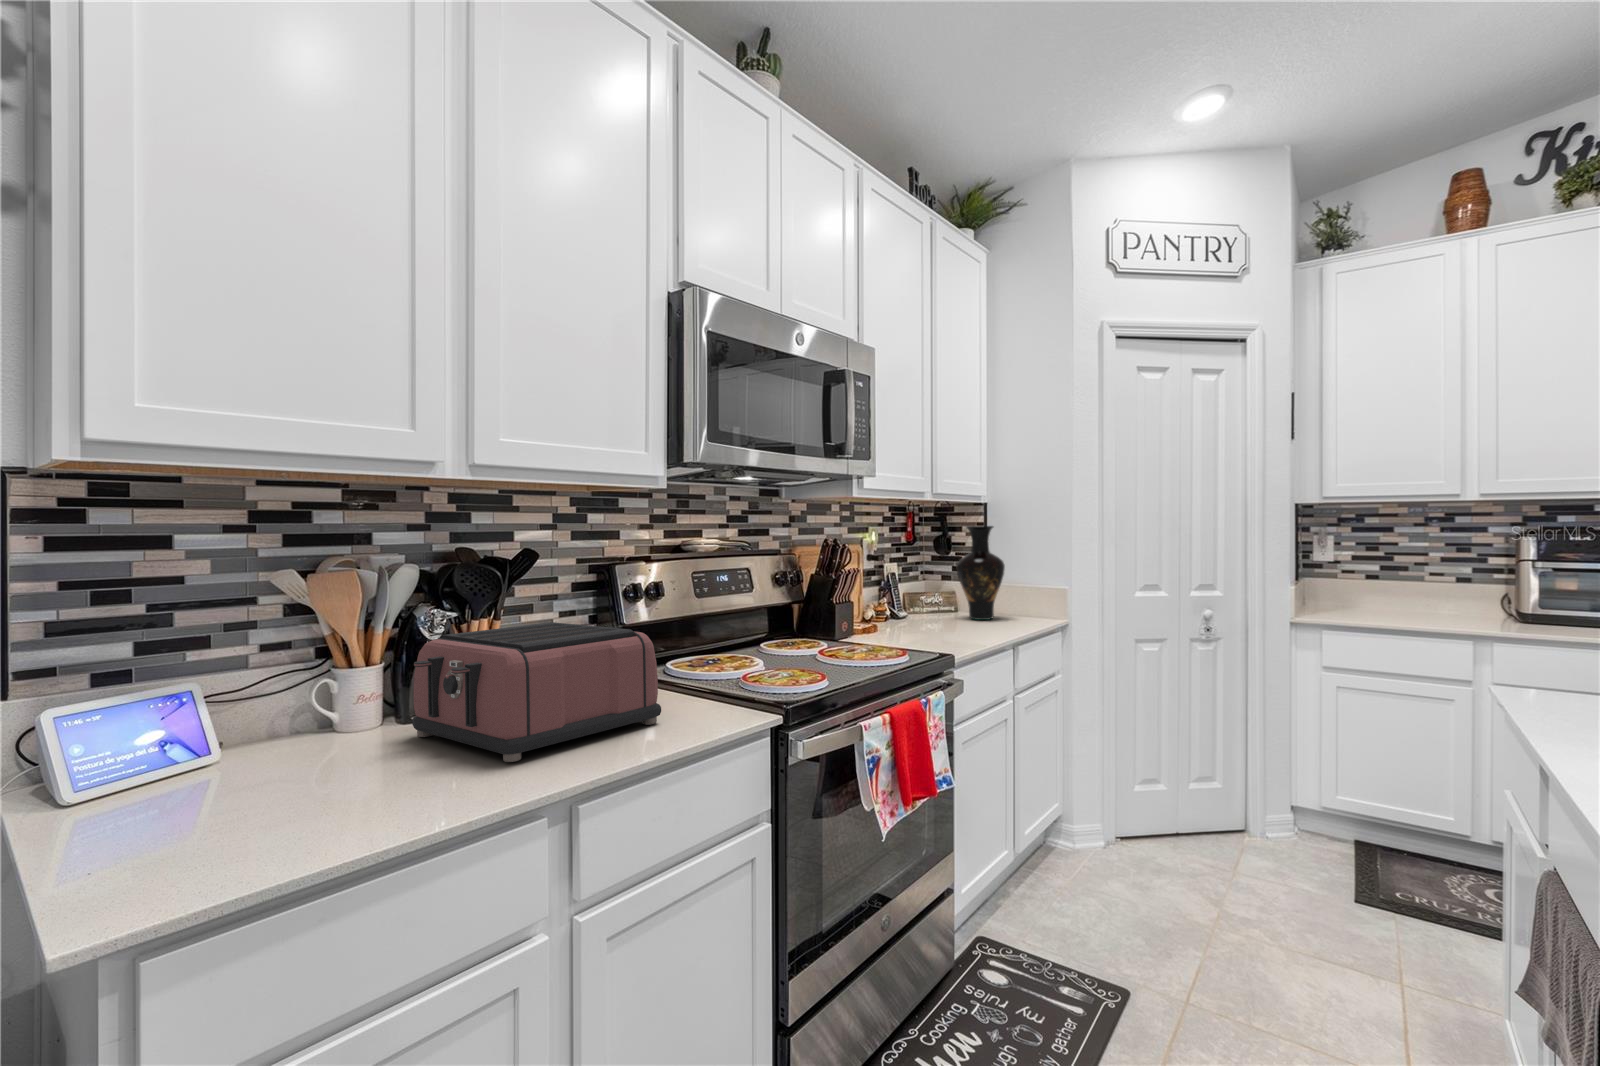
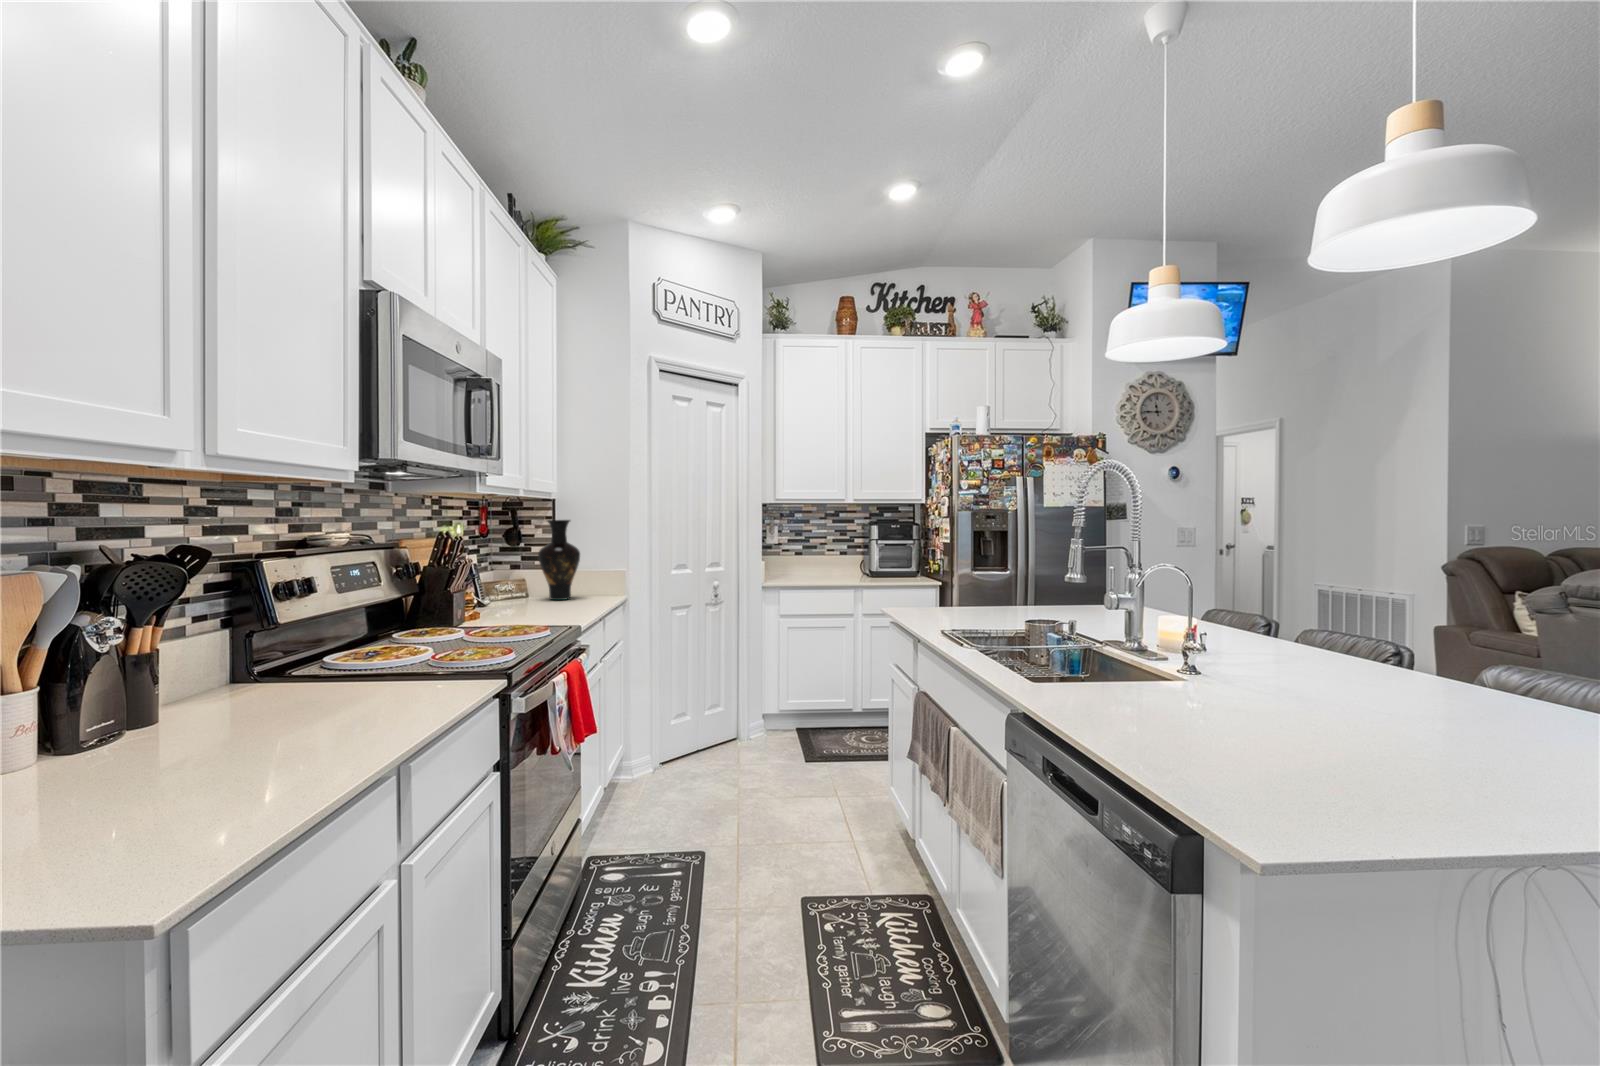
toaster: present [412,622,661,762] -> none [130,617,408,749]

